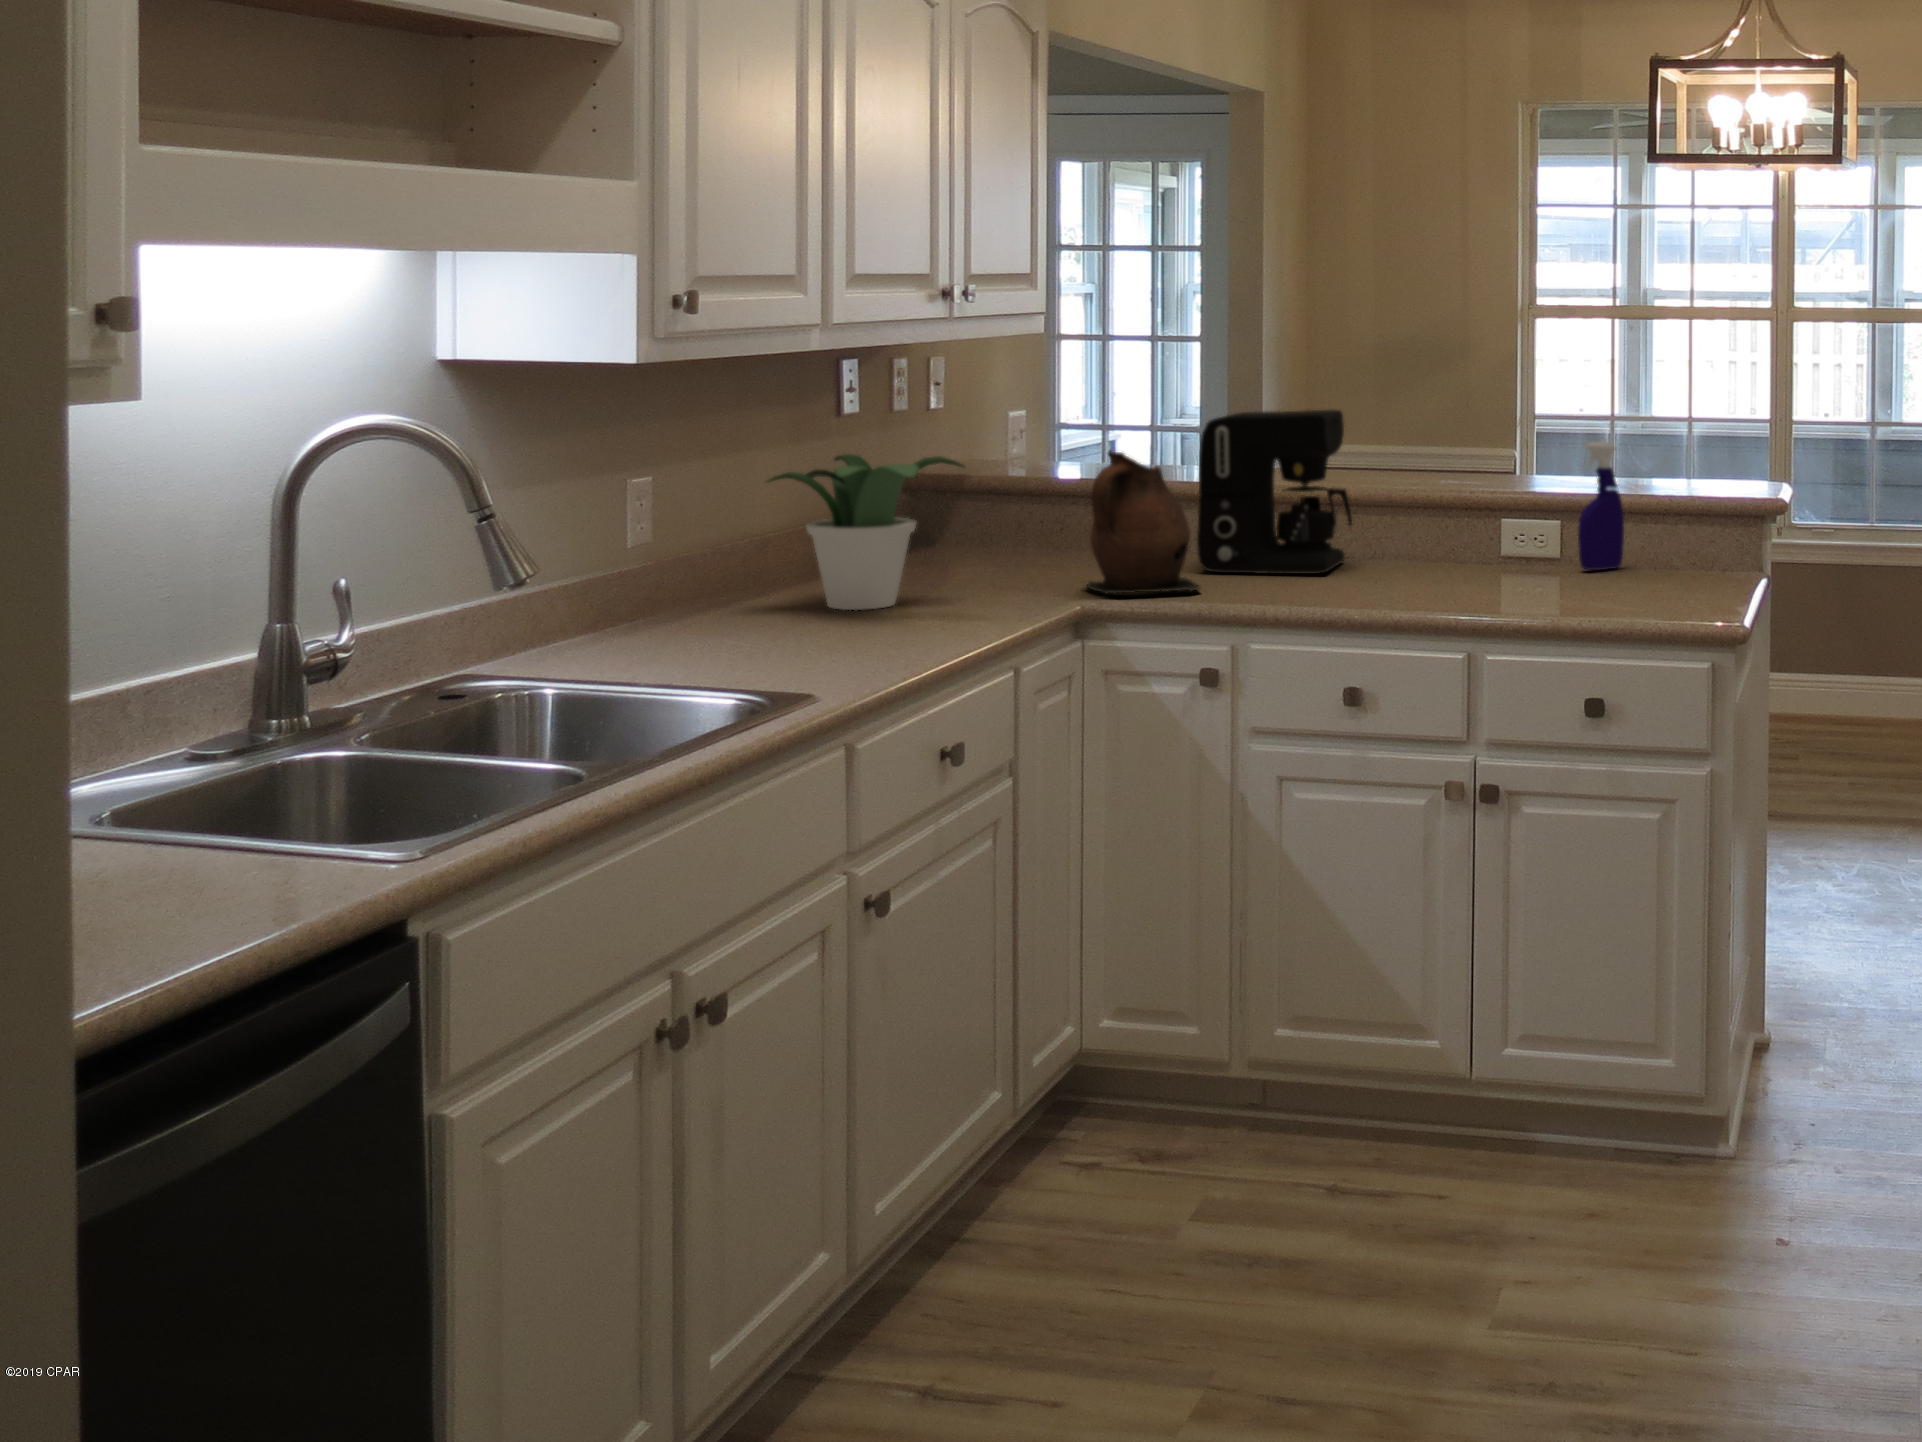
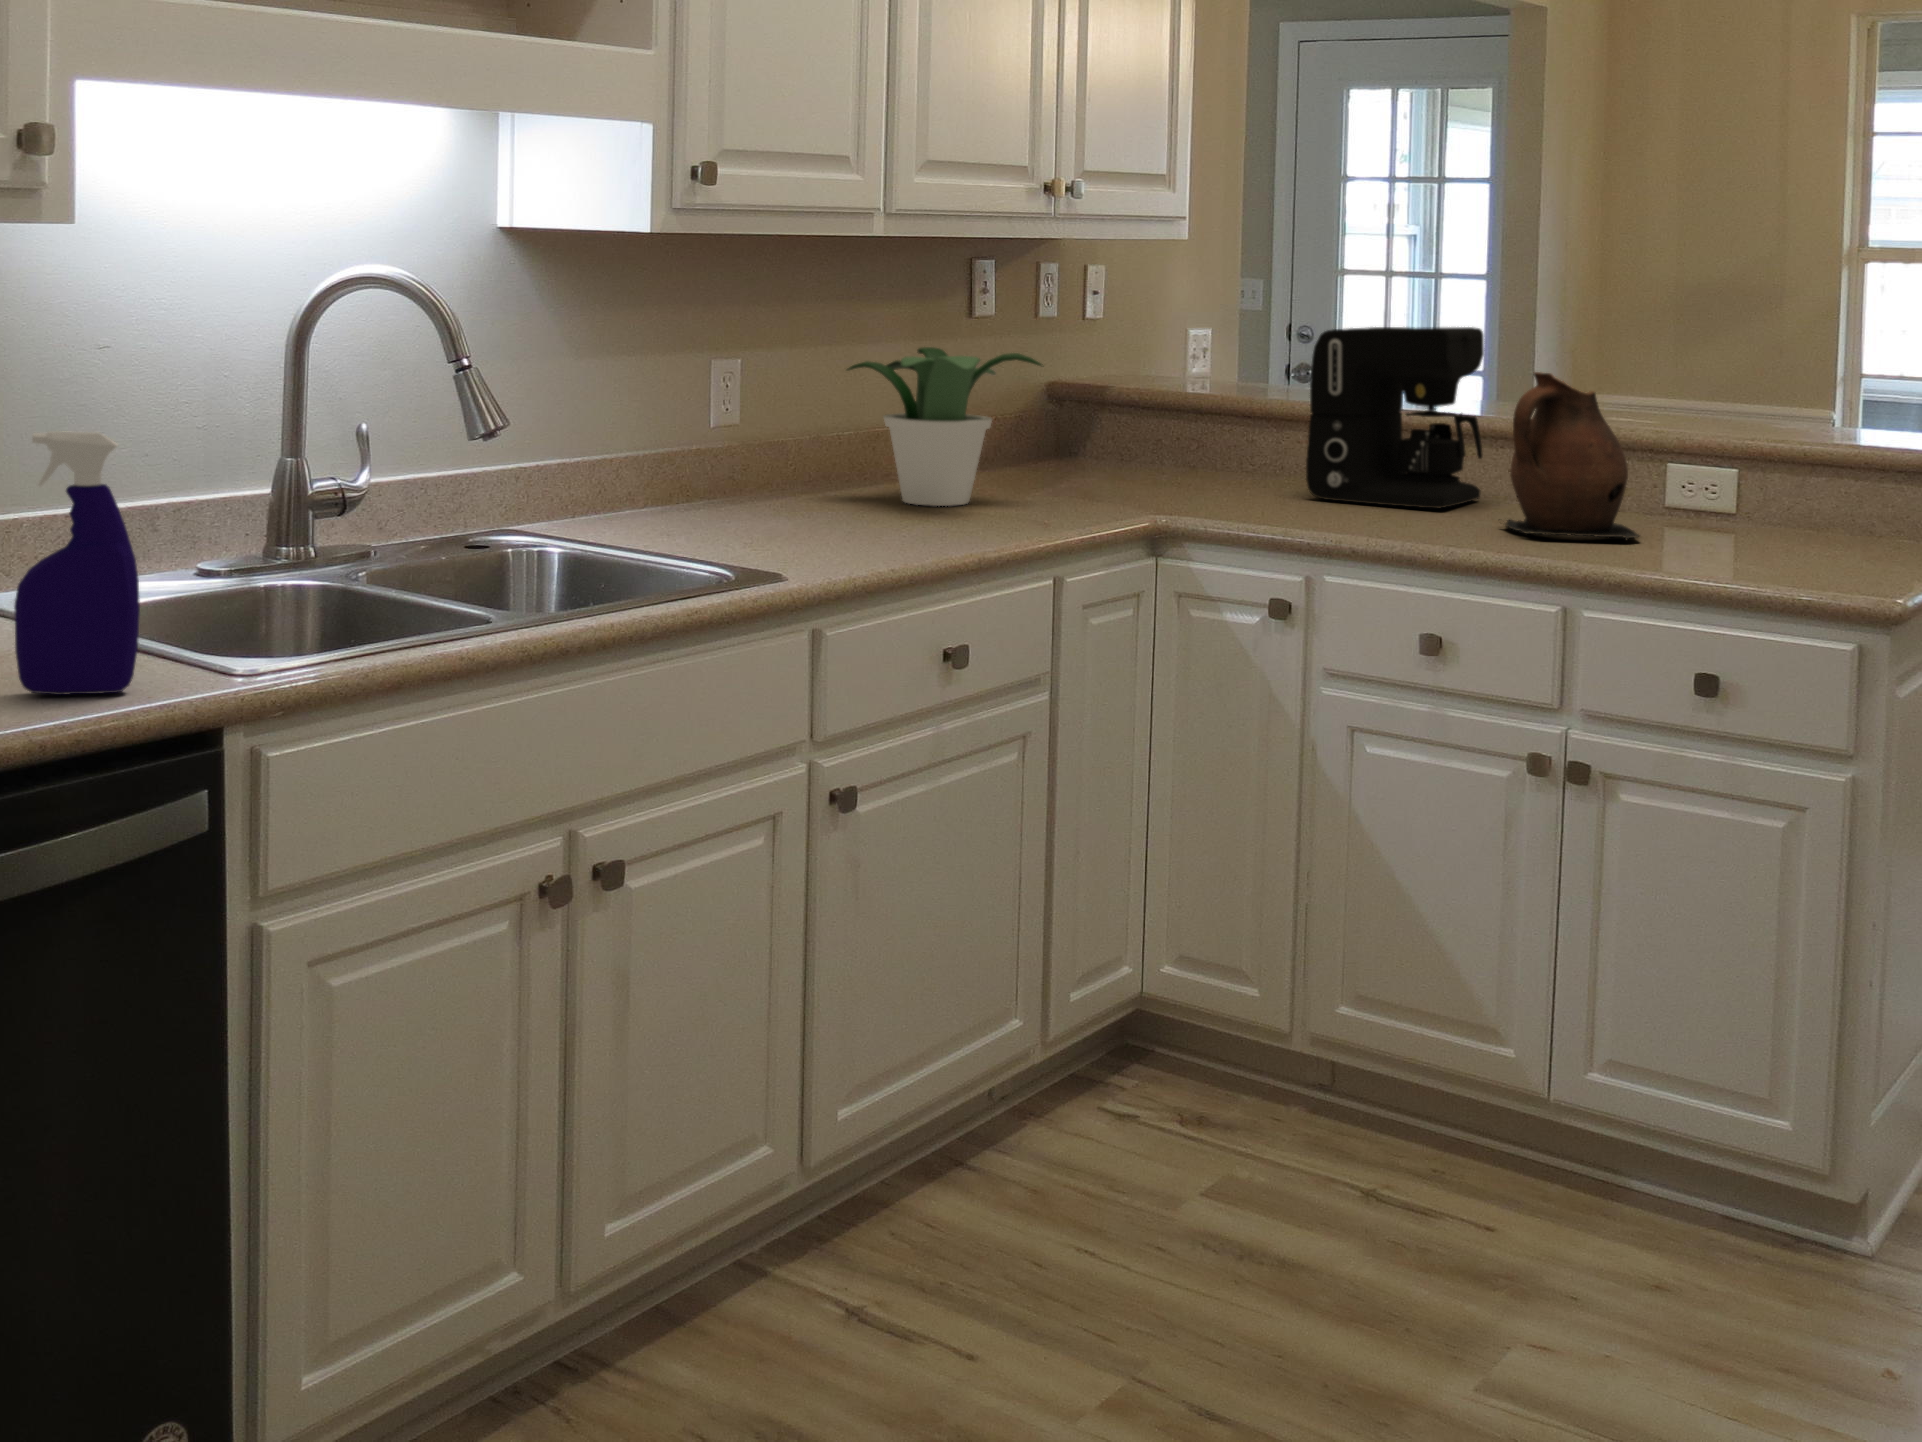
spray bottle: present [1578,442,1624,570] -> present [14,431,140,695]
ceramic pitcher: present [1087,452,1202,594] -> present [1505,372,1639,540]

